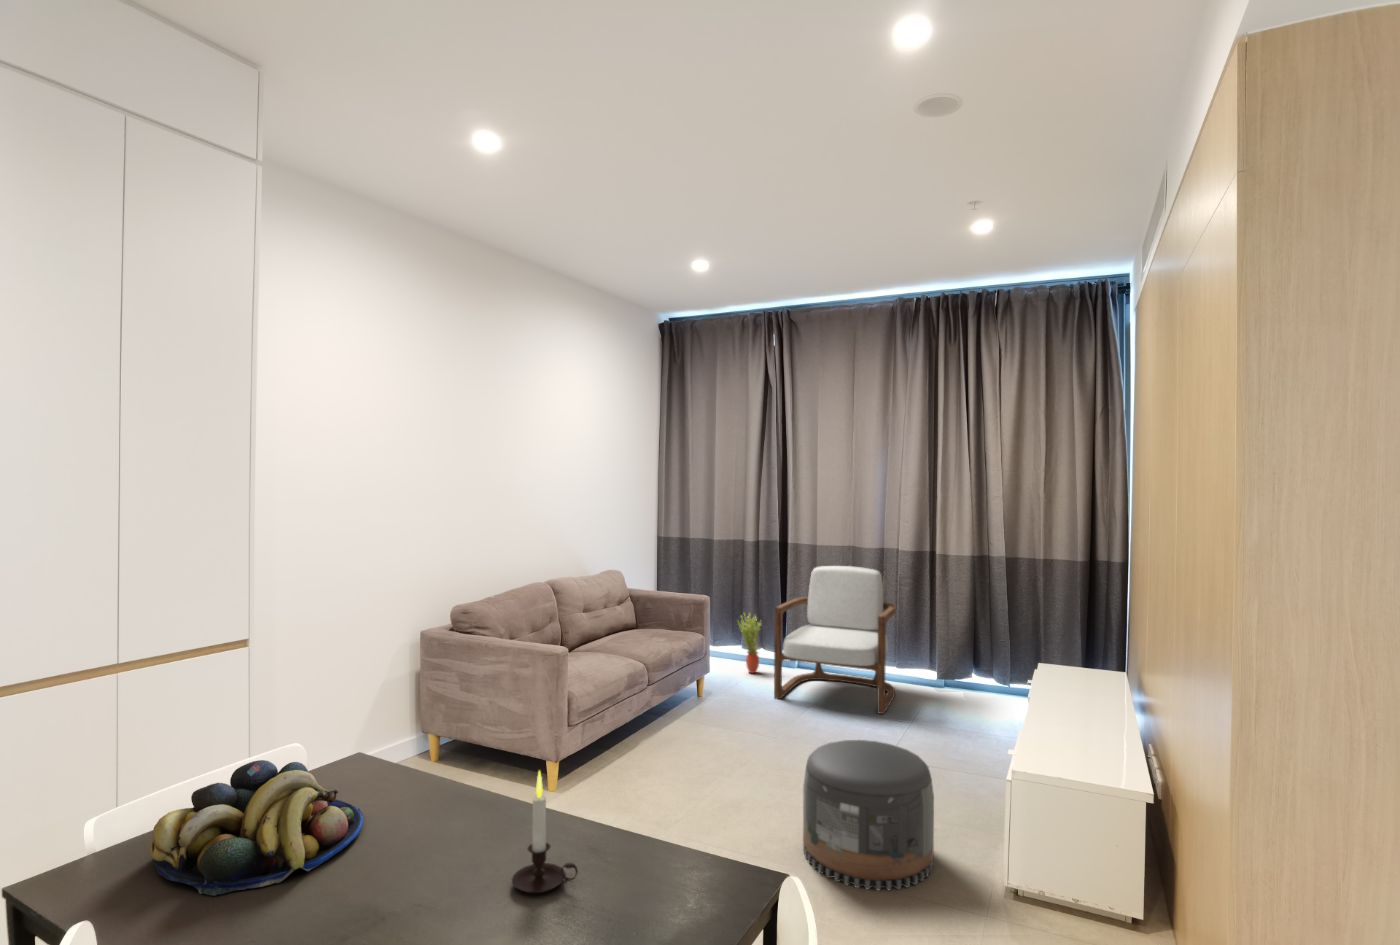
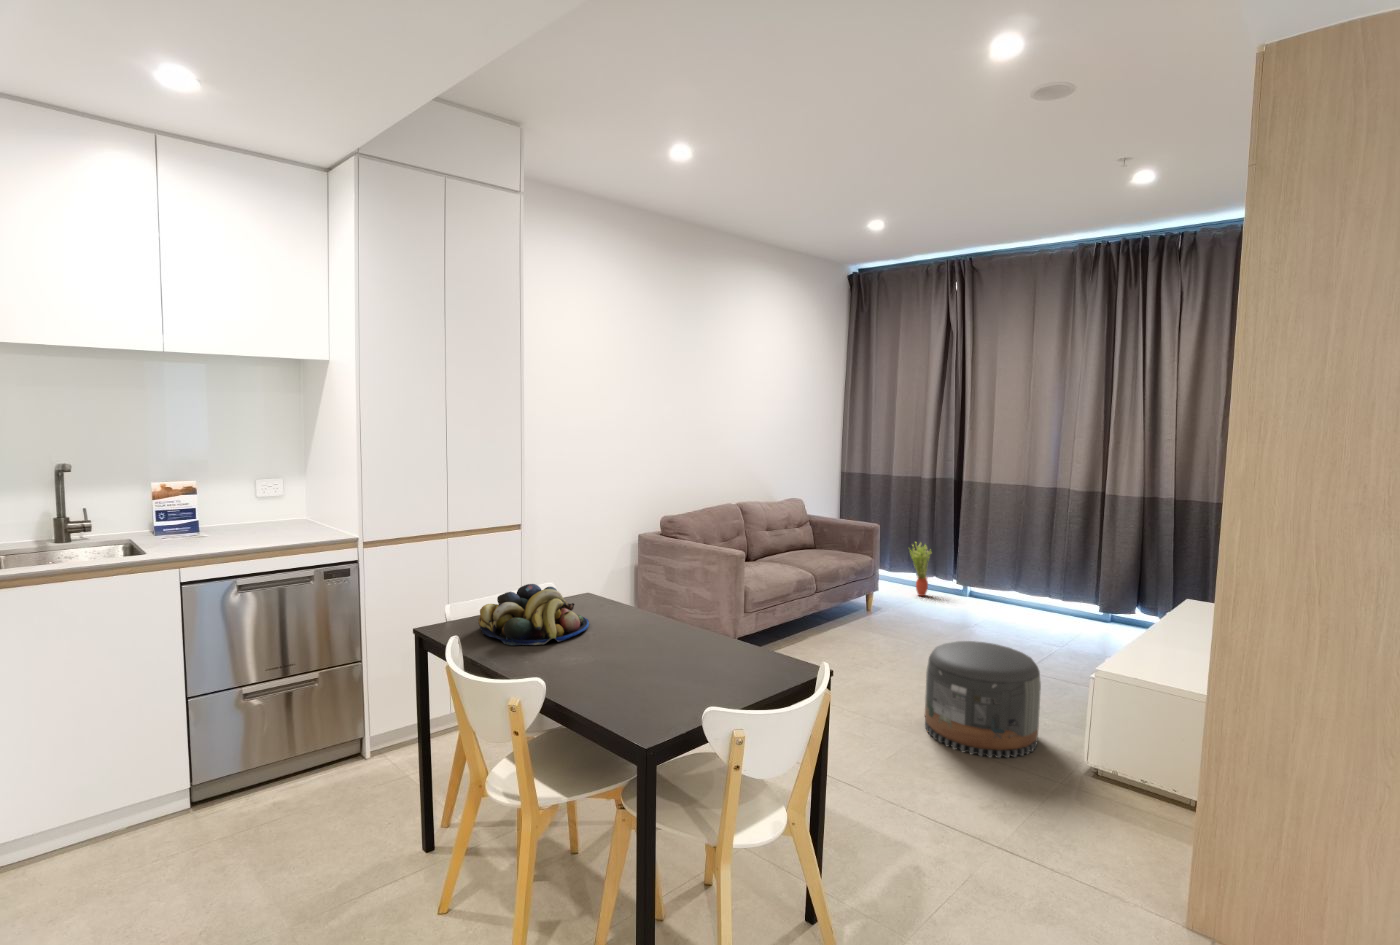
armchair: present [774,566,896,714] -> none [935,503,1060,638]
candle: present [512,771,578,893] -> none [669,594,707,665]

